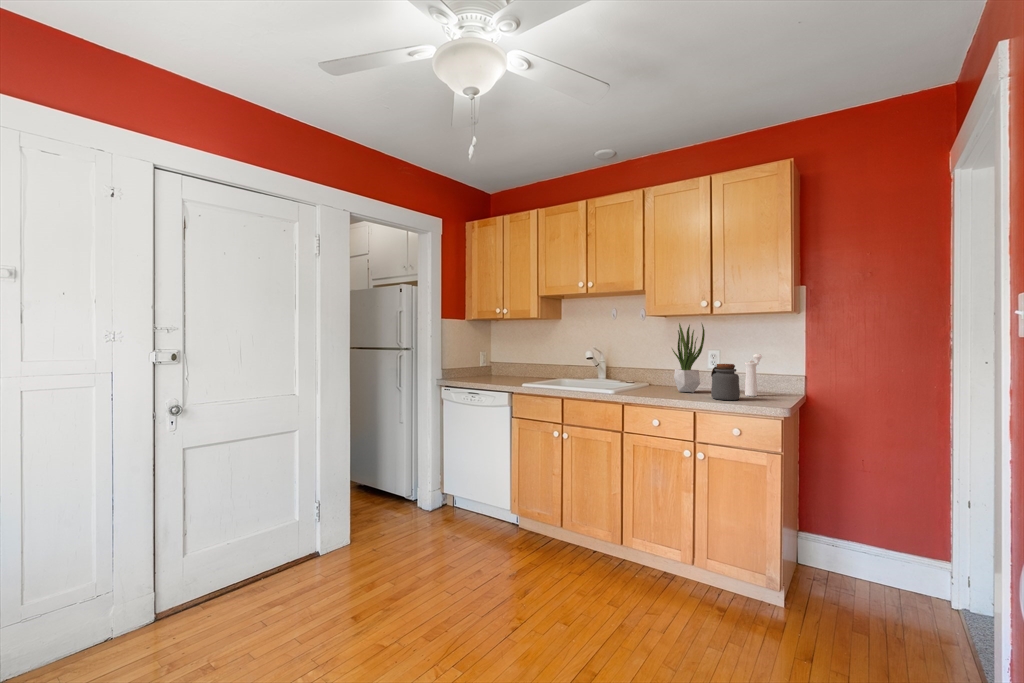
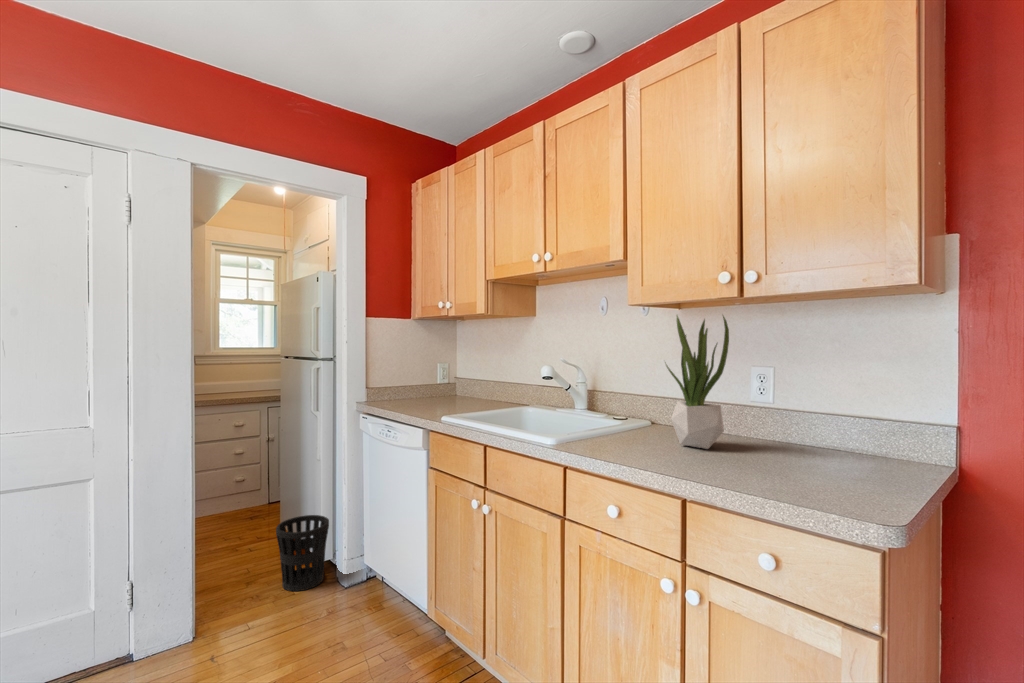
pepper mill: present [745,354,762,396] -> none [813,377,854,467]
jar: present [711,364,740,400] -> none [728,399,791,482]
wastebasket: none [382,463,418,514] -> present [276,515,329,591]

